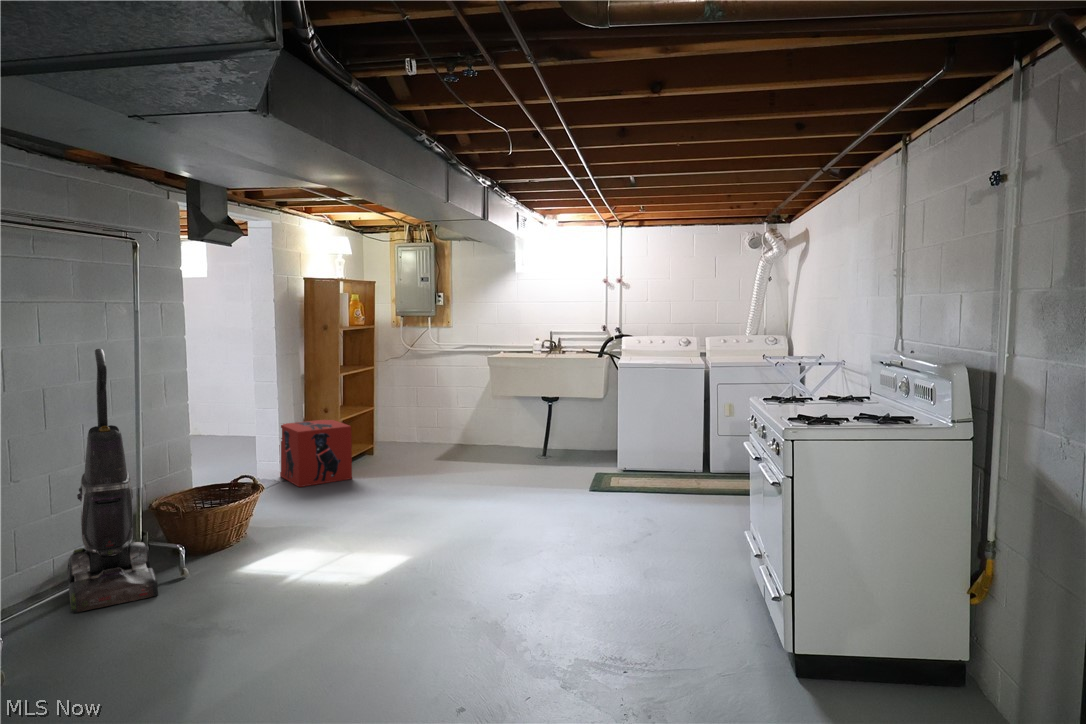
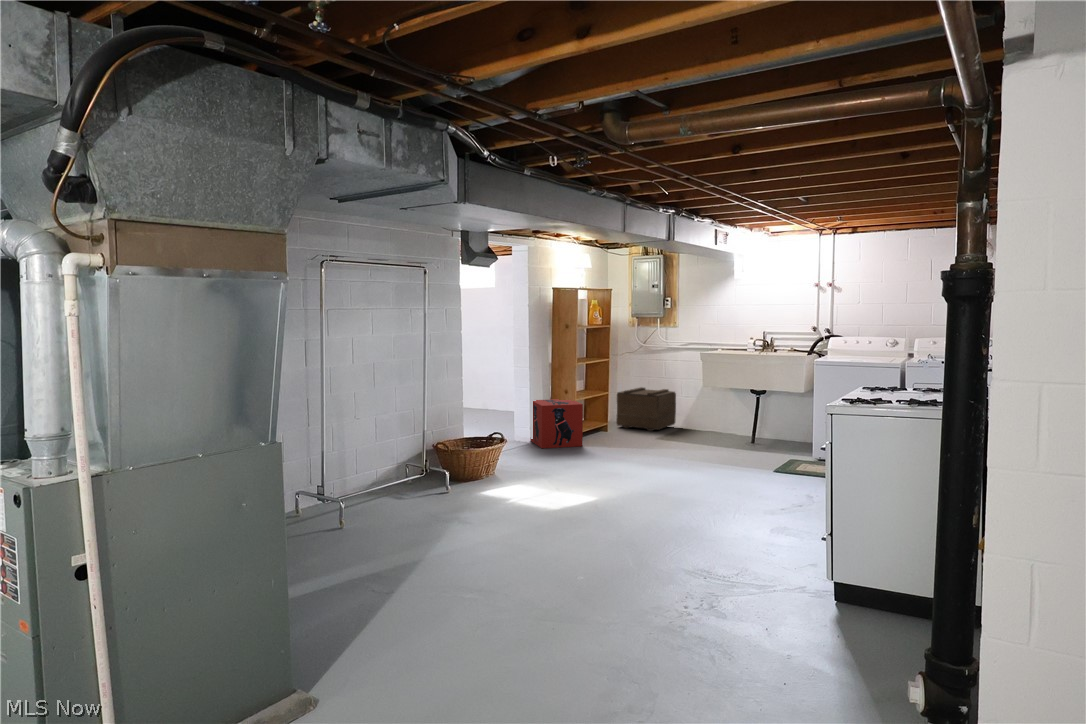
vacuum cleaner: present [67,349,158,613] -> none [388,337,437,501]
wooden crate: none [384,398,452,450] -> present [616,387,676,431]

